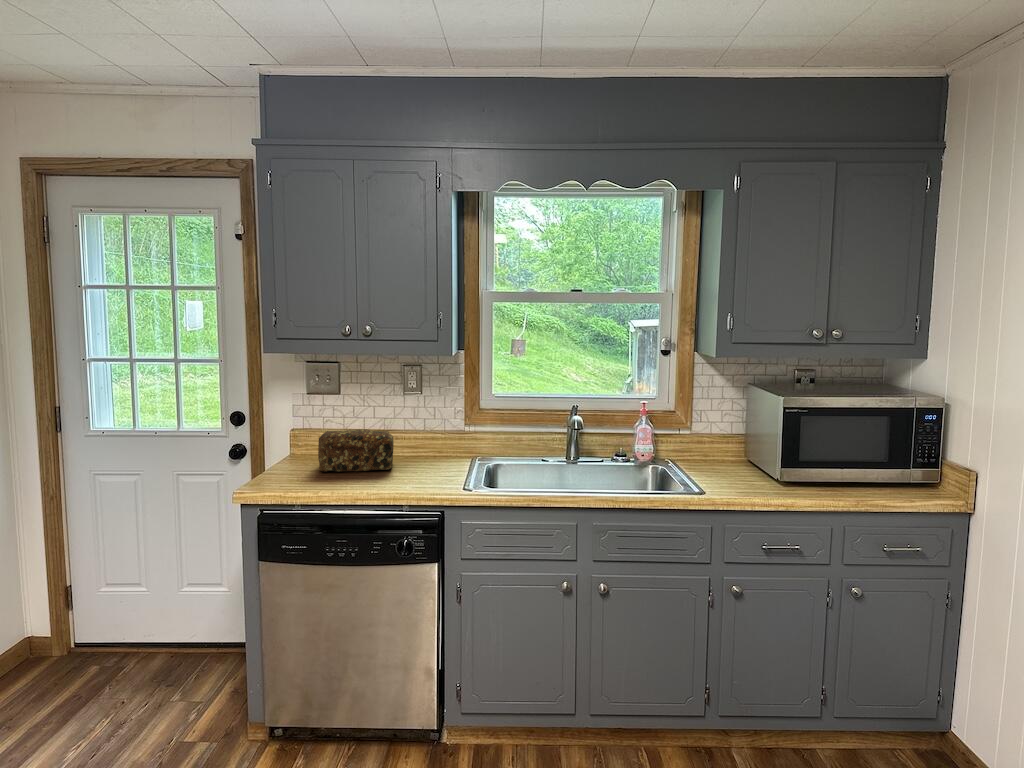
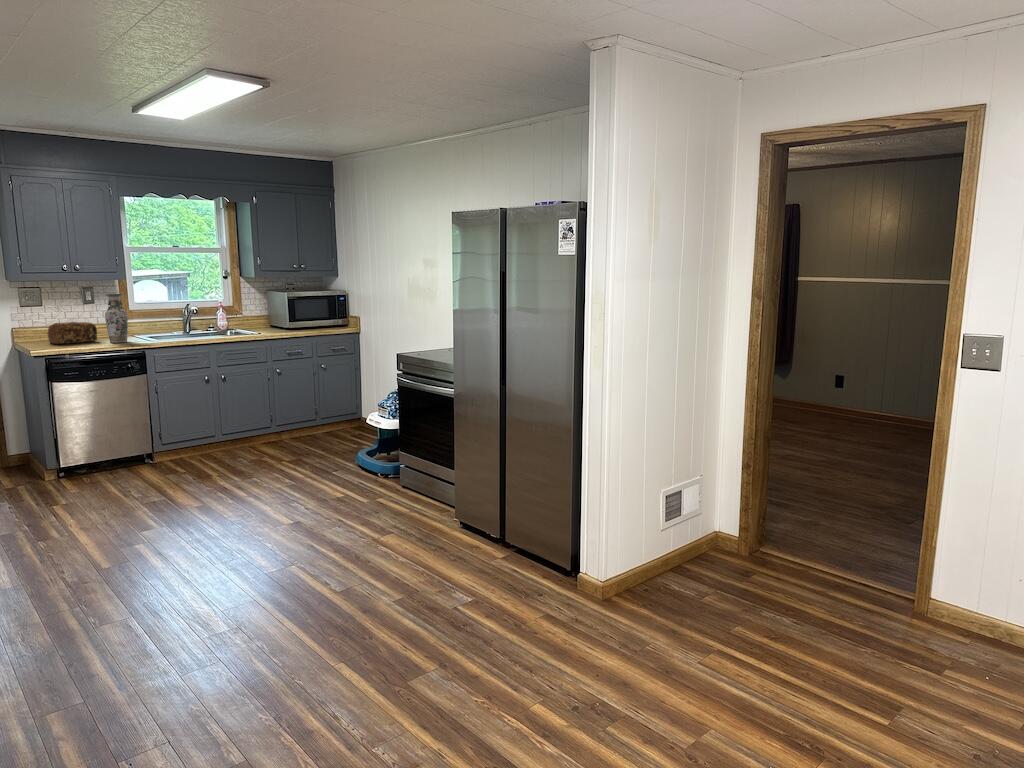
vase: none [392,384,432,485] -> present [105,294,128,343]

